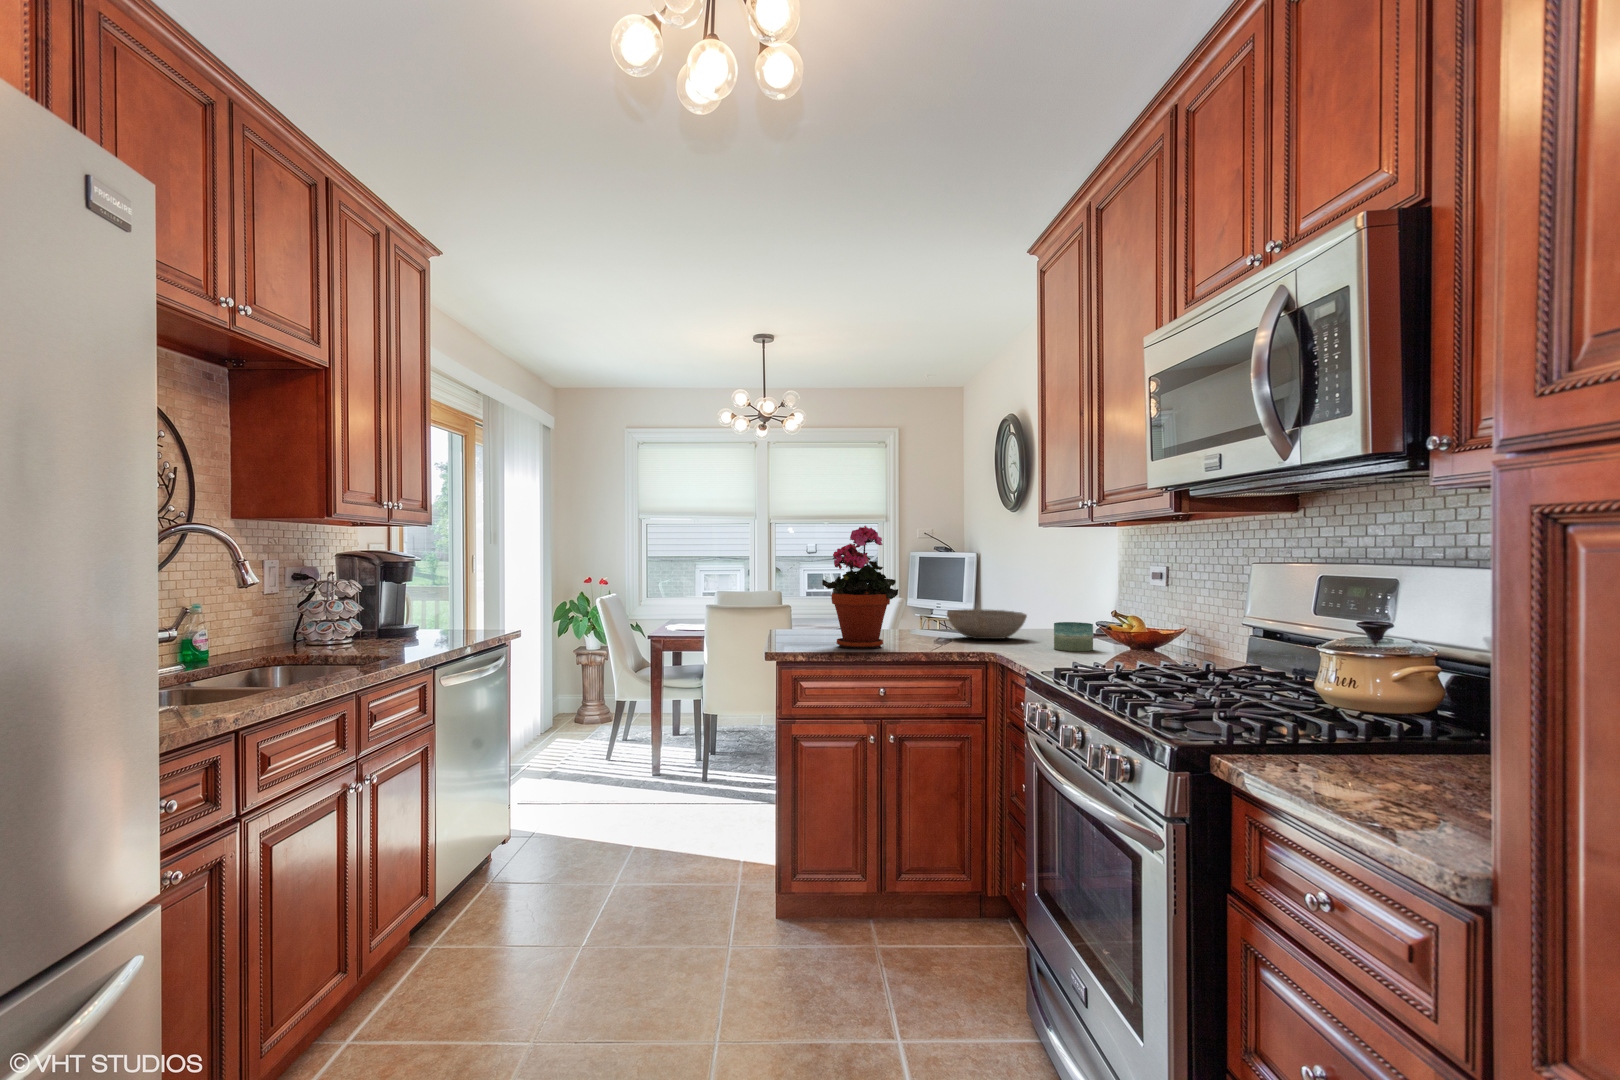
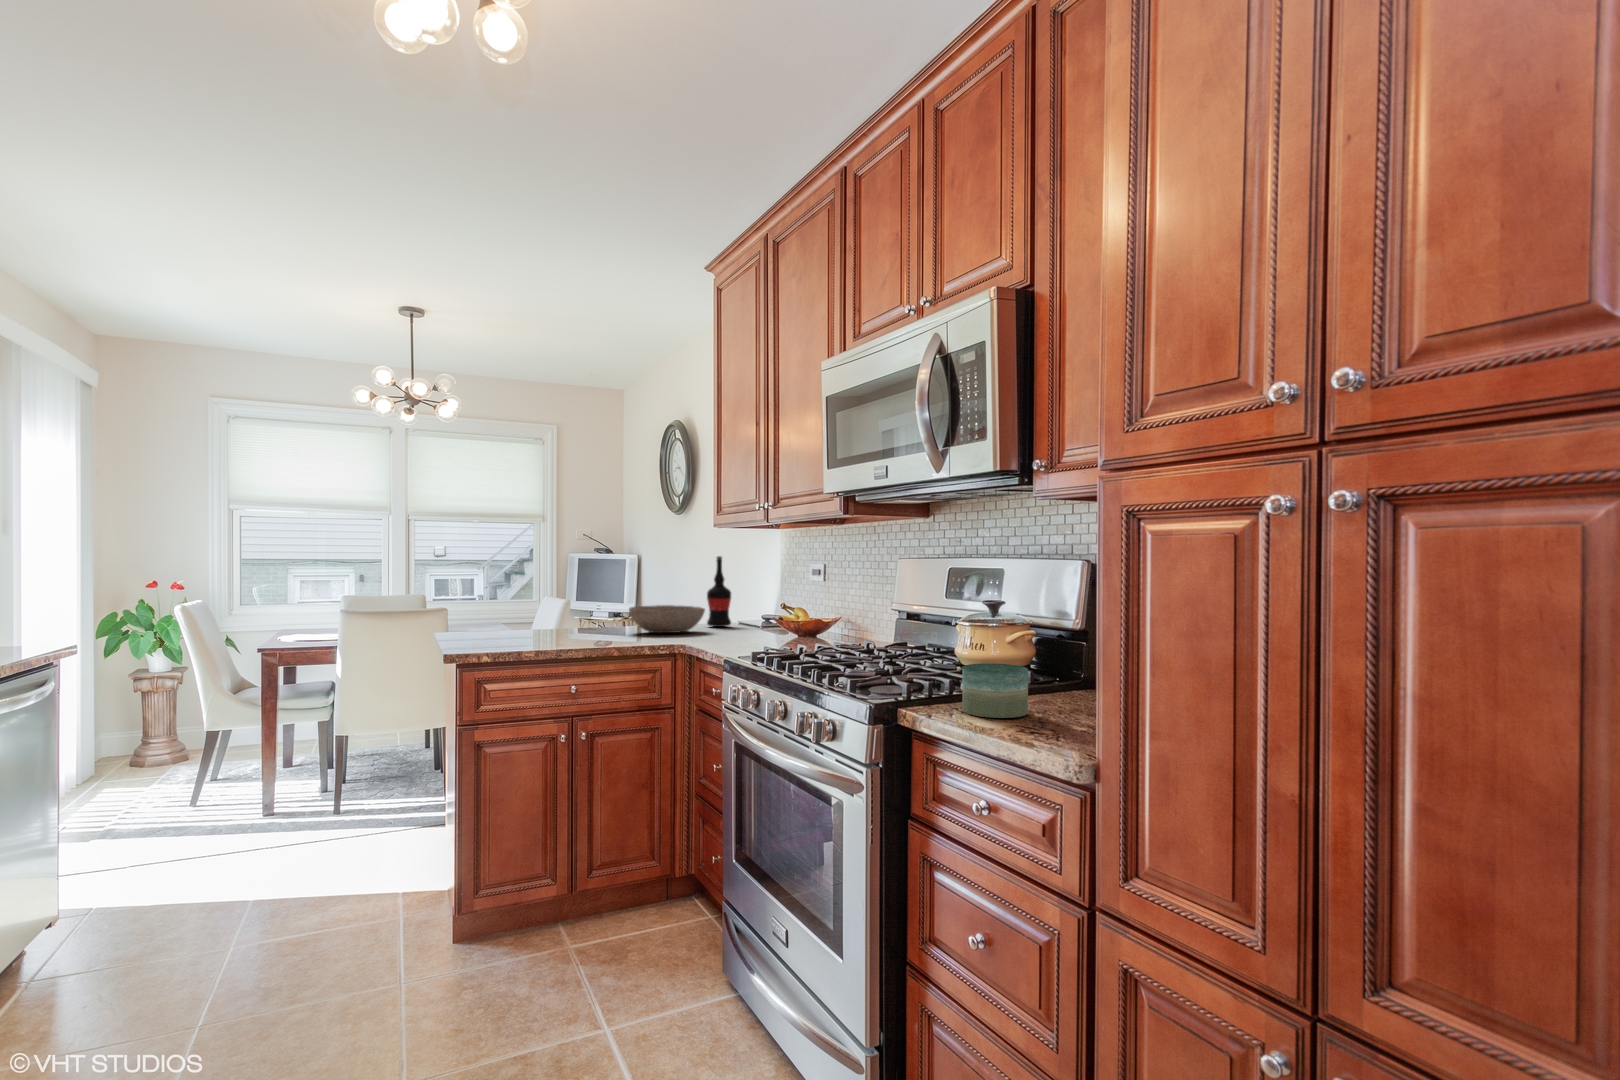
potted plant: present [822,526,898,649] -> none [507,522,588,648]
wine bottle: none [1033,558,1060,634] -> present [707,556,731,627]
candle: present [1054,622,1093,651] -> present [962,663,1028,718]

